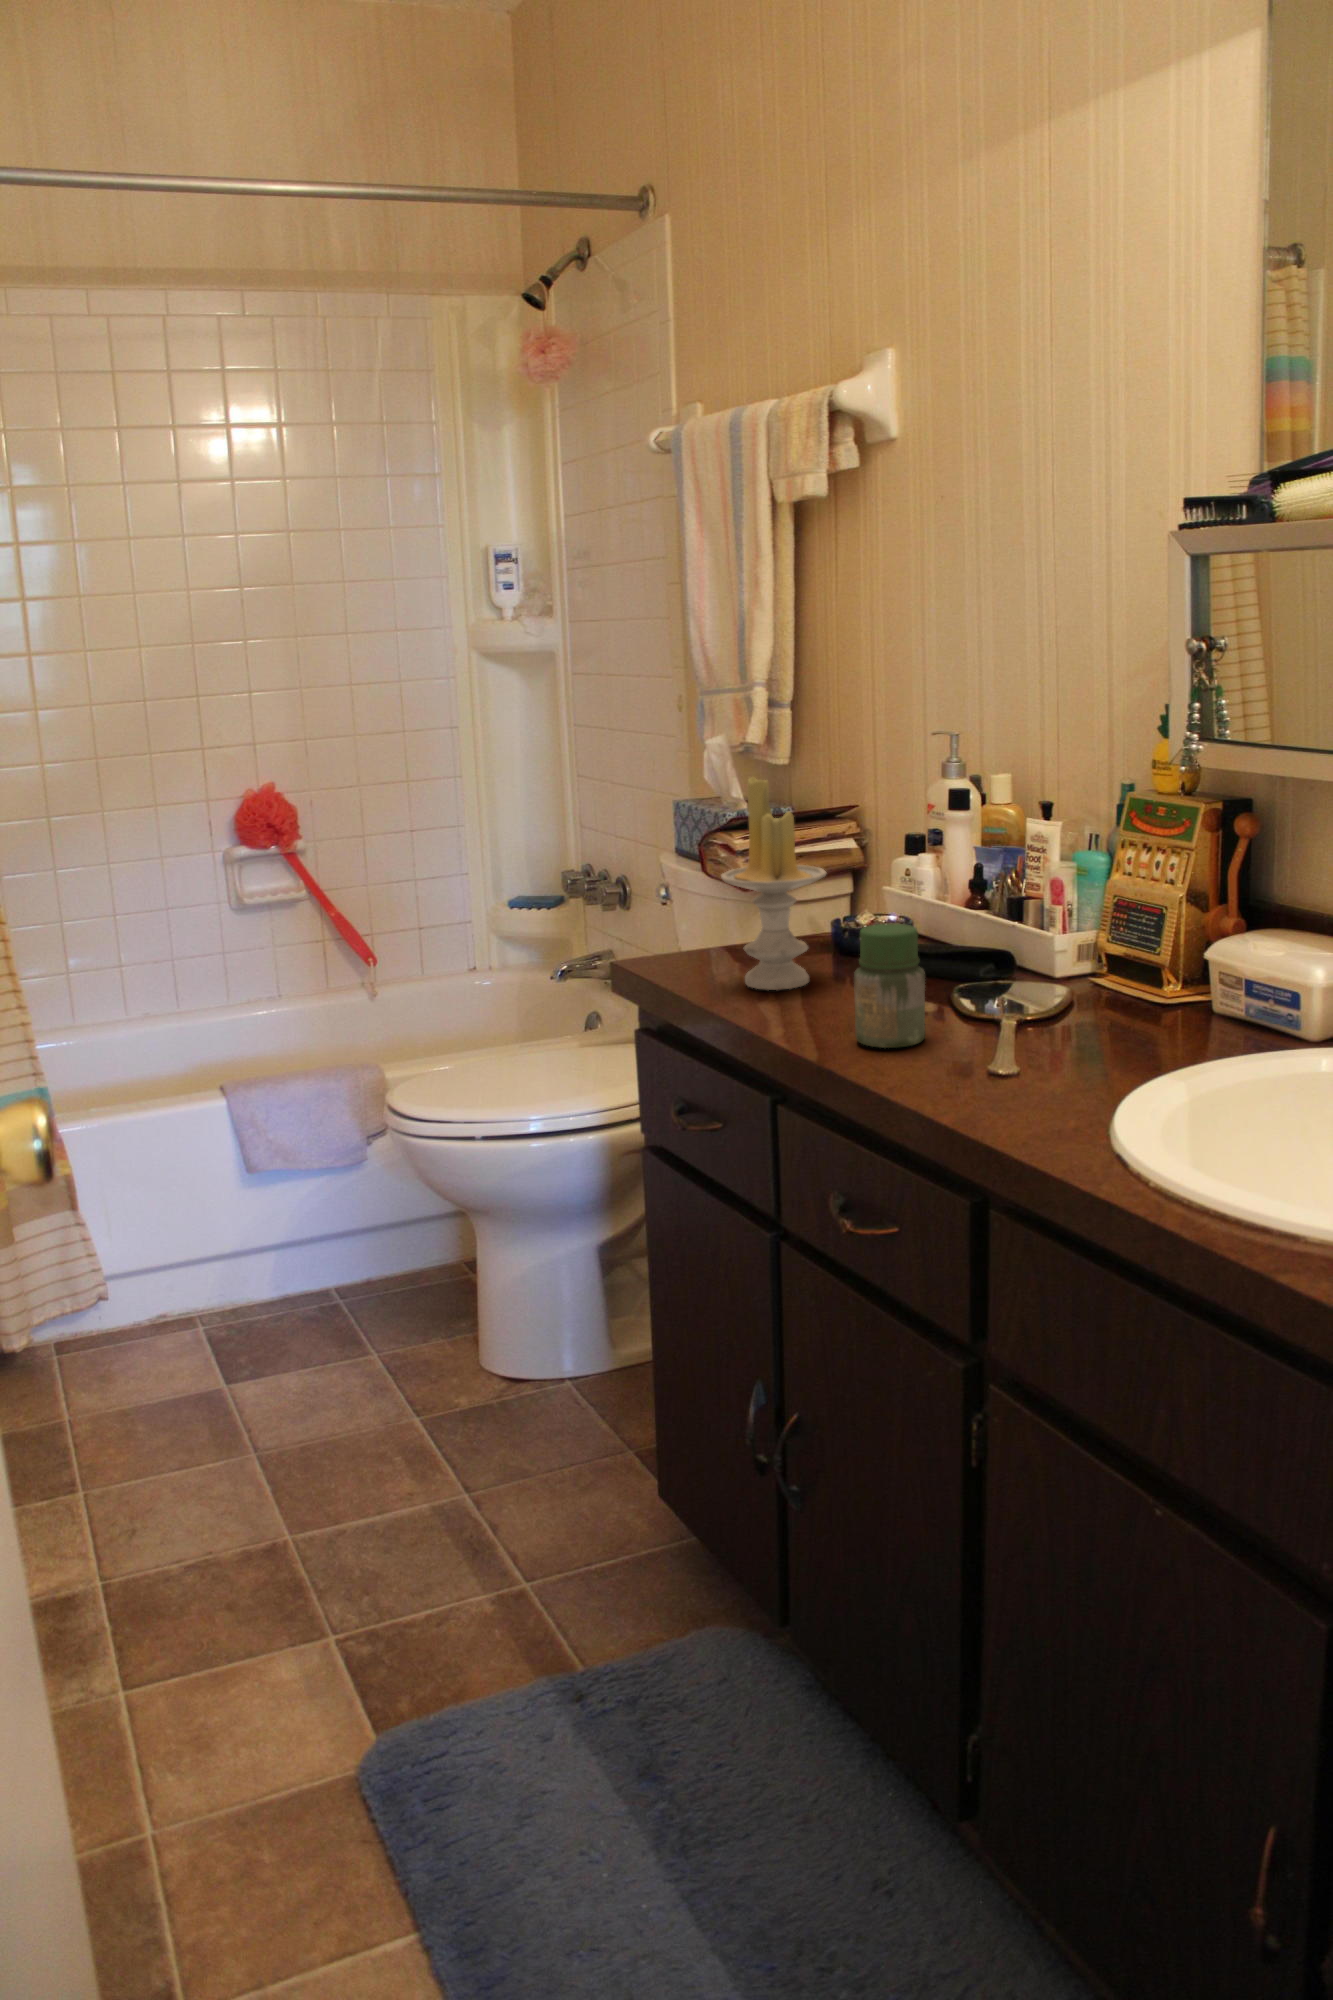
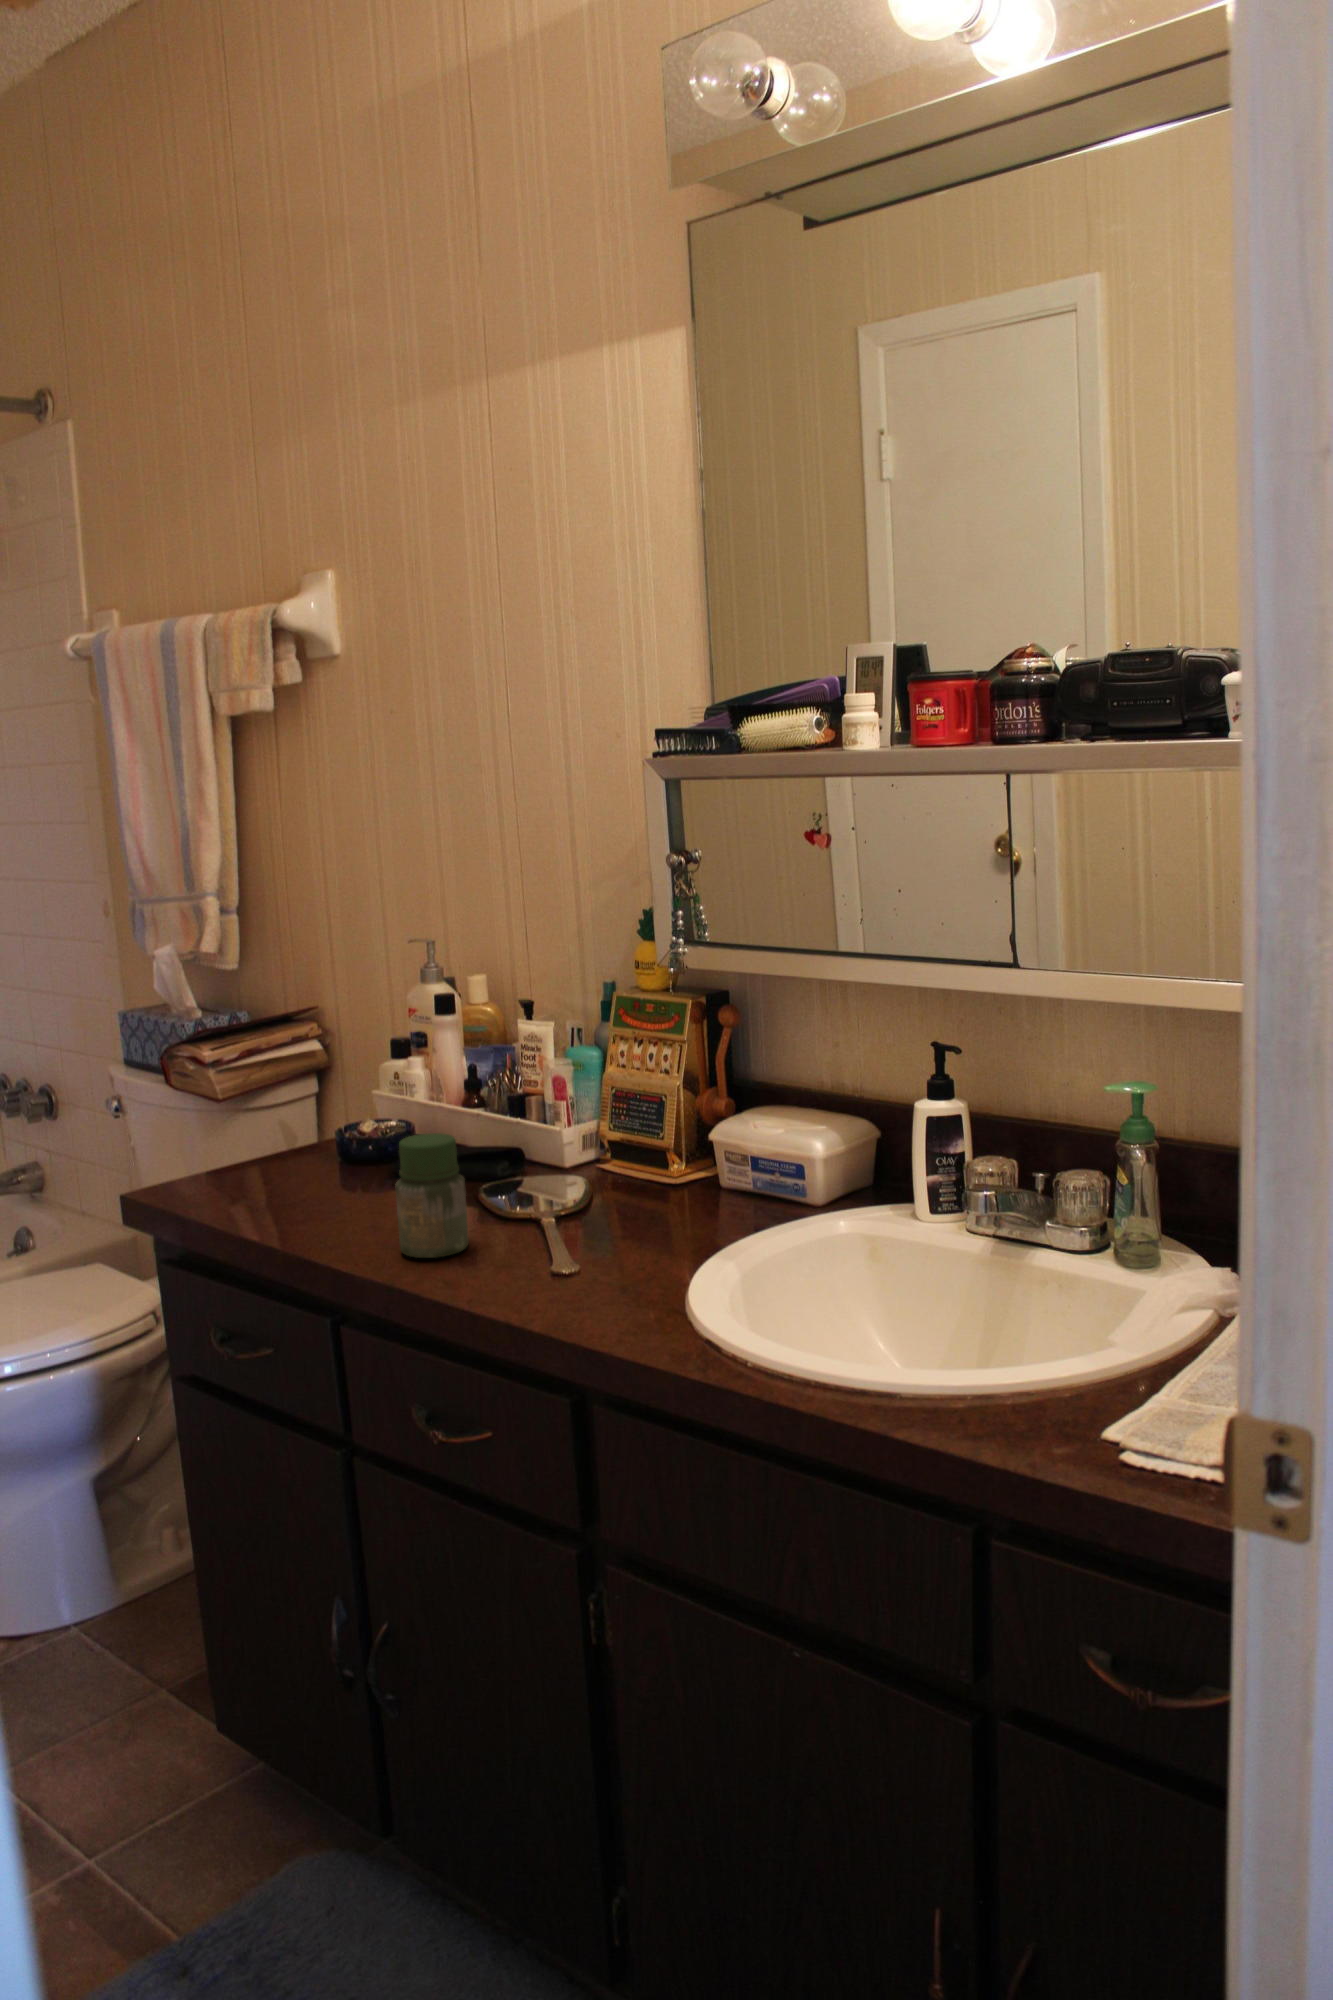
candle: present [721,777,826,990] -> none [228,993,338,1207]

